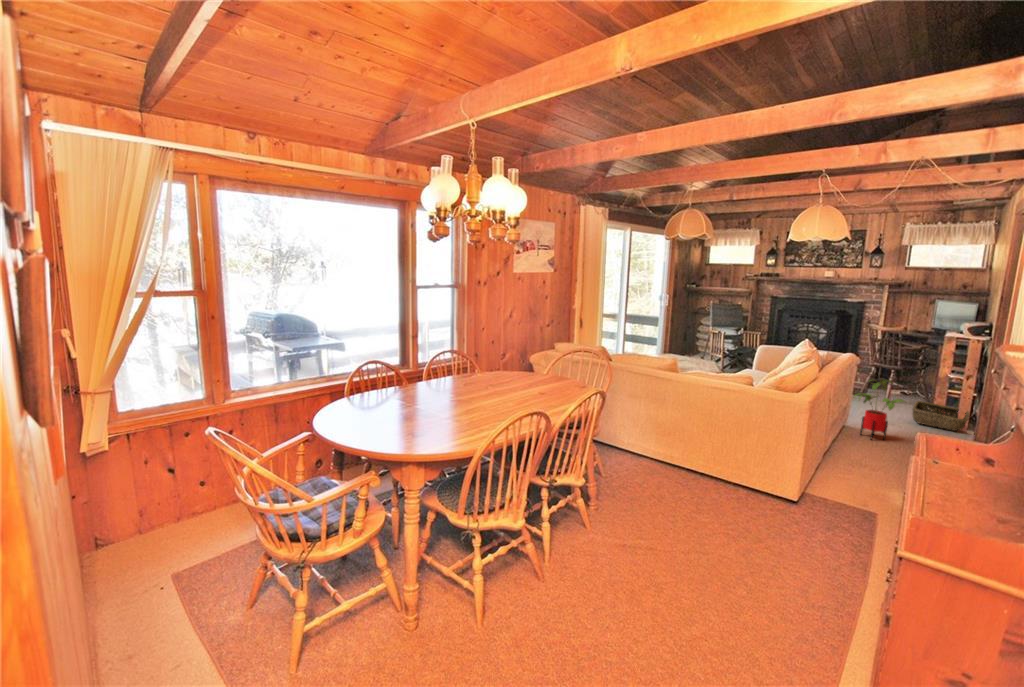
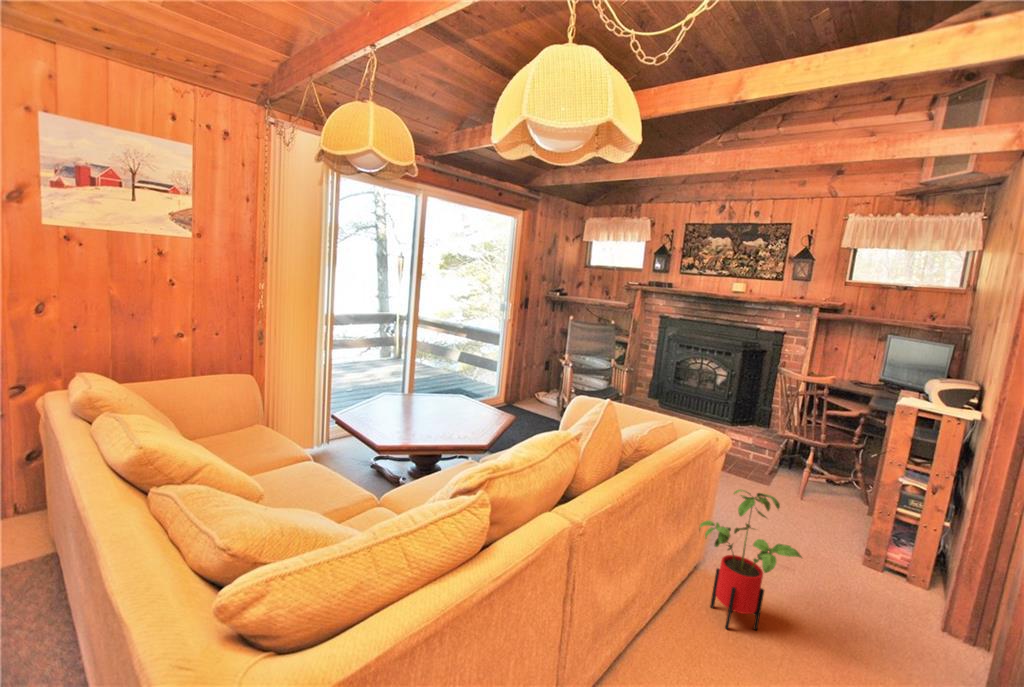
woven basket: present [913,401,970,431] -> none [828,522,937,600]

